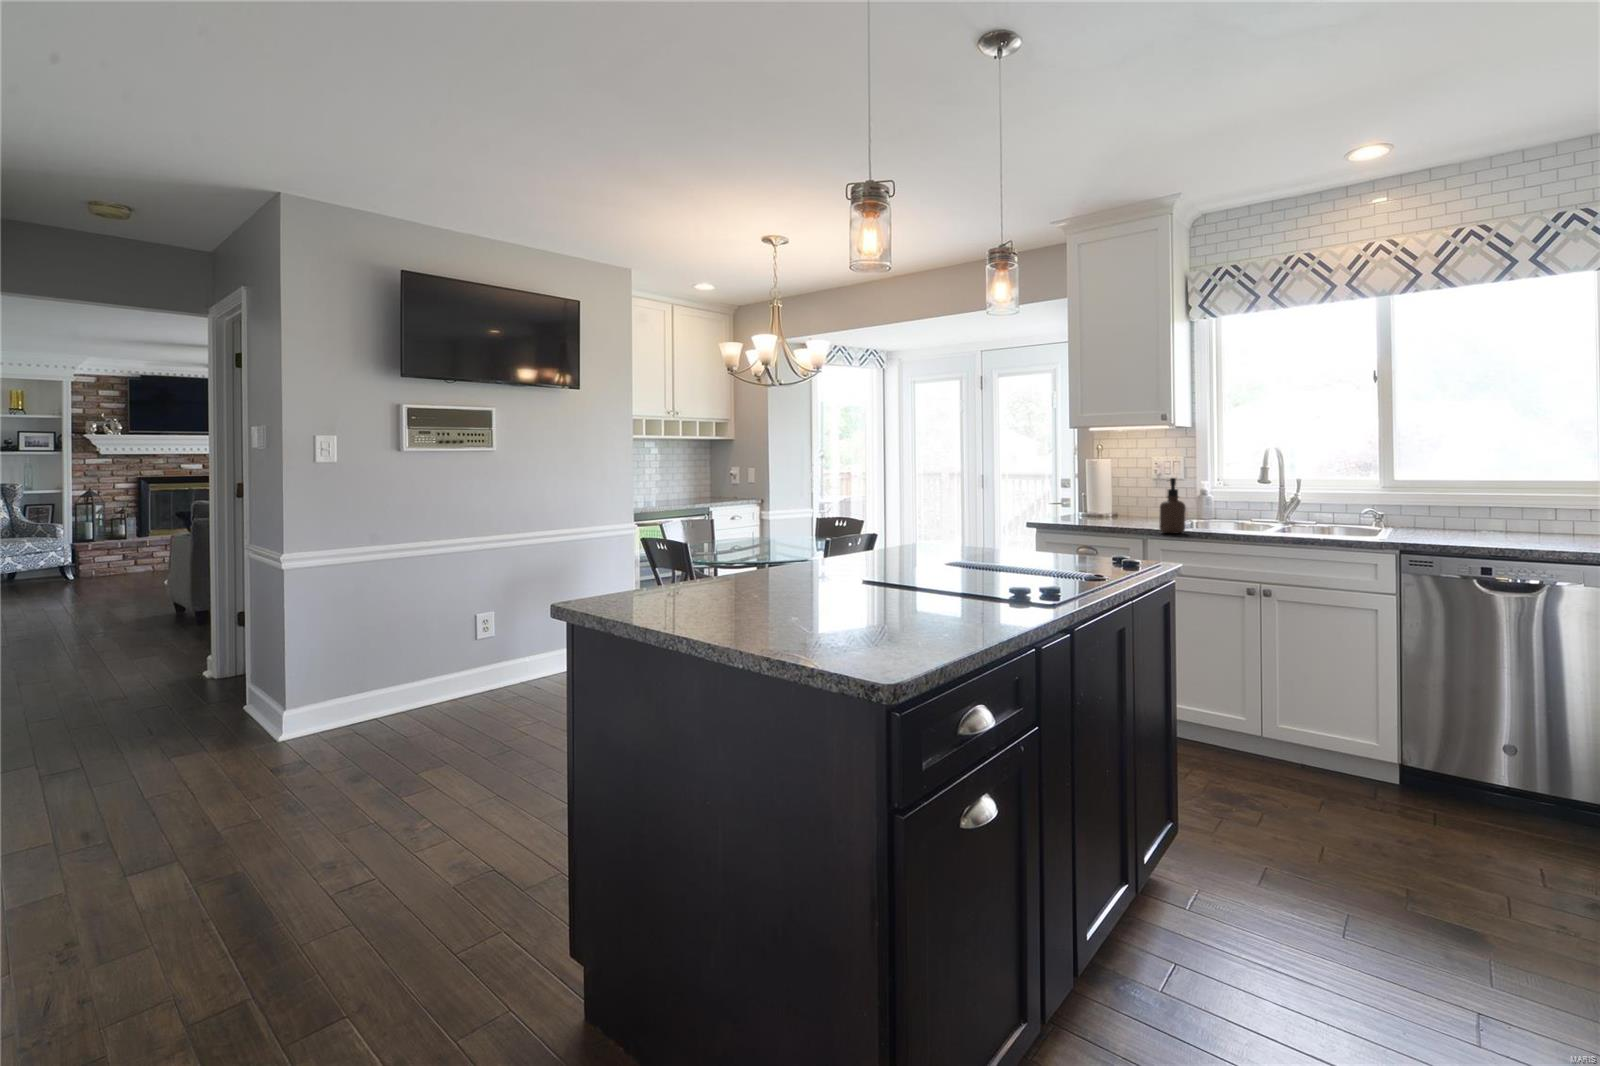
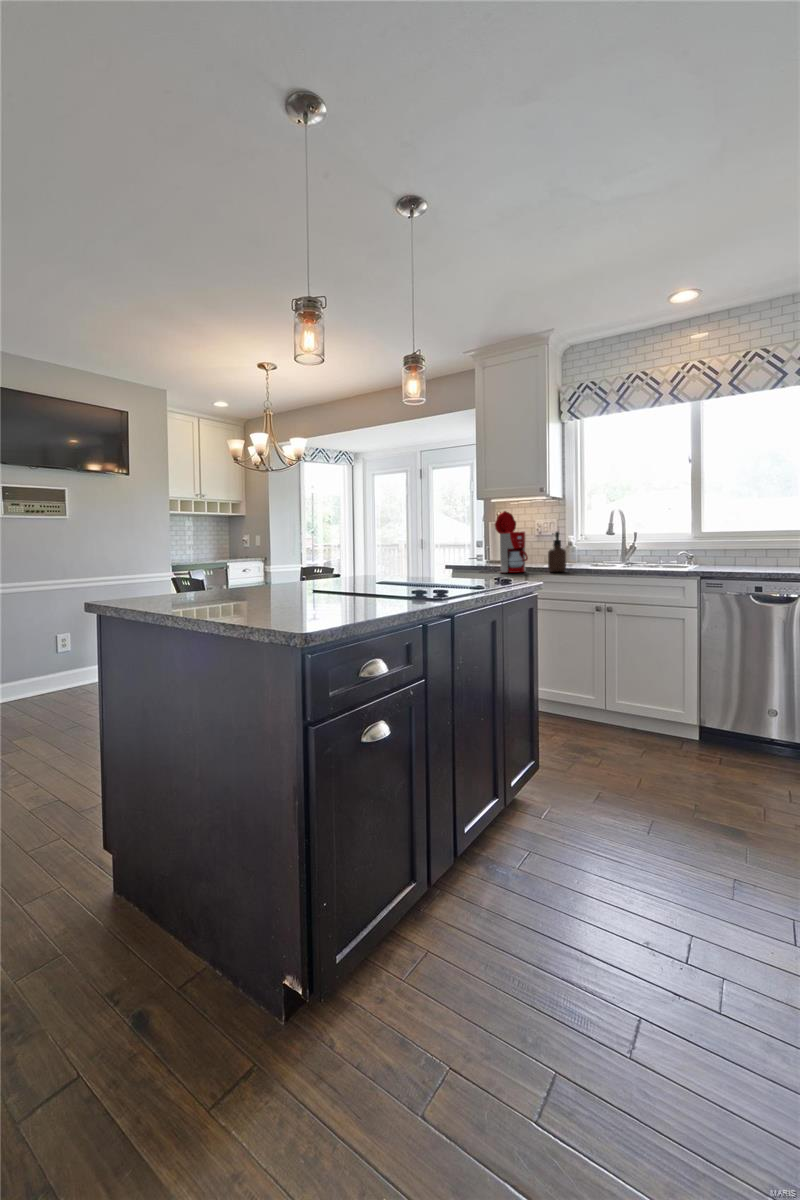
coffee maker: none [1063,448,1131,532] -> present [480,511,528,573]

